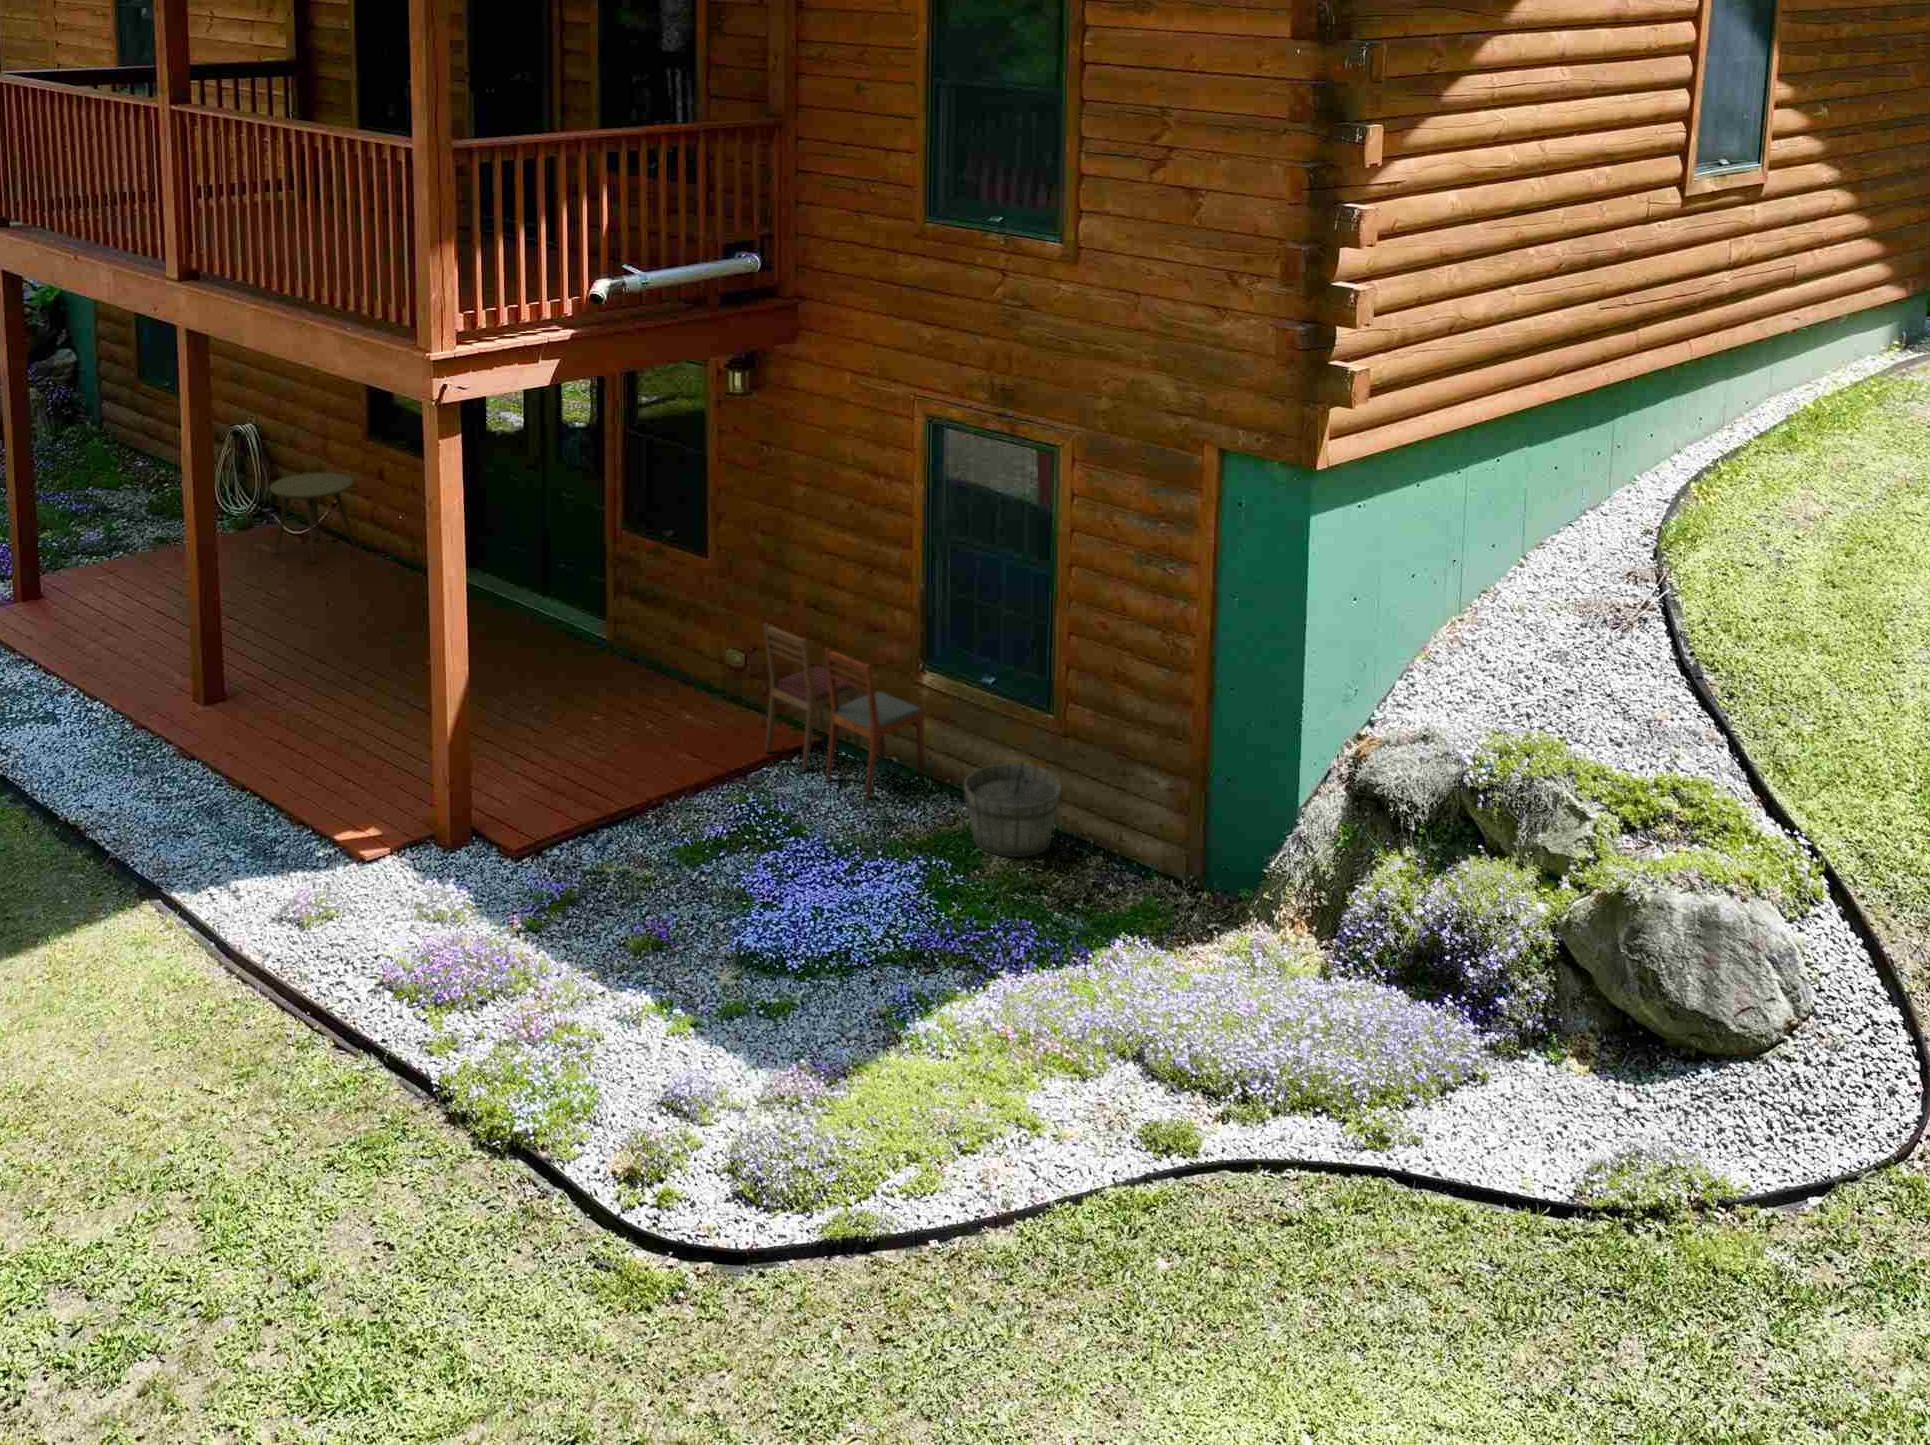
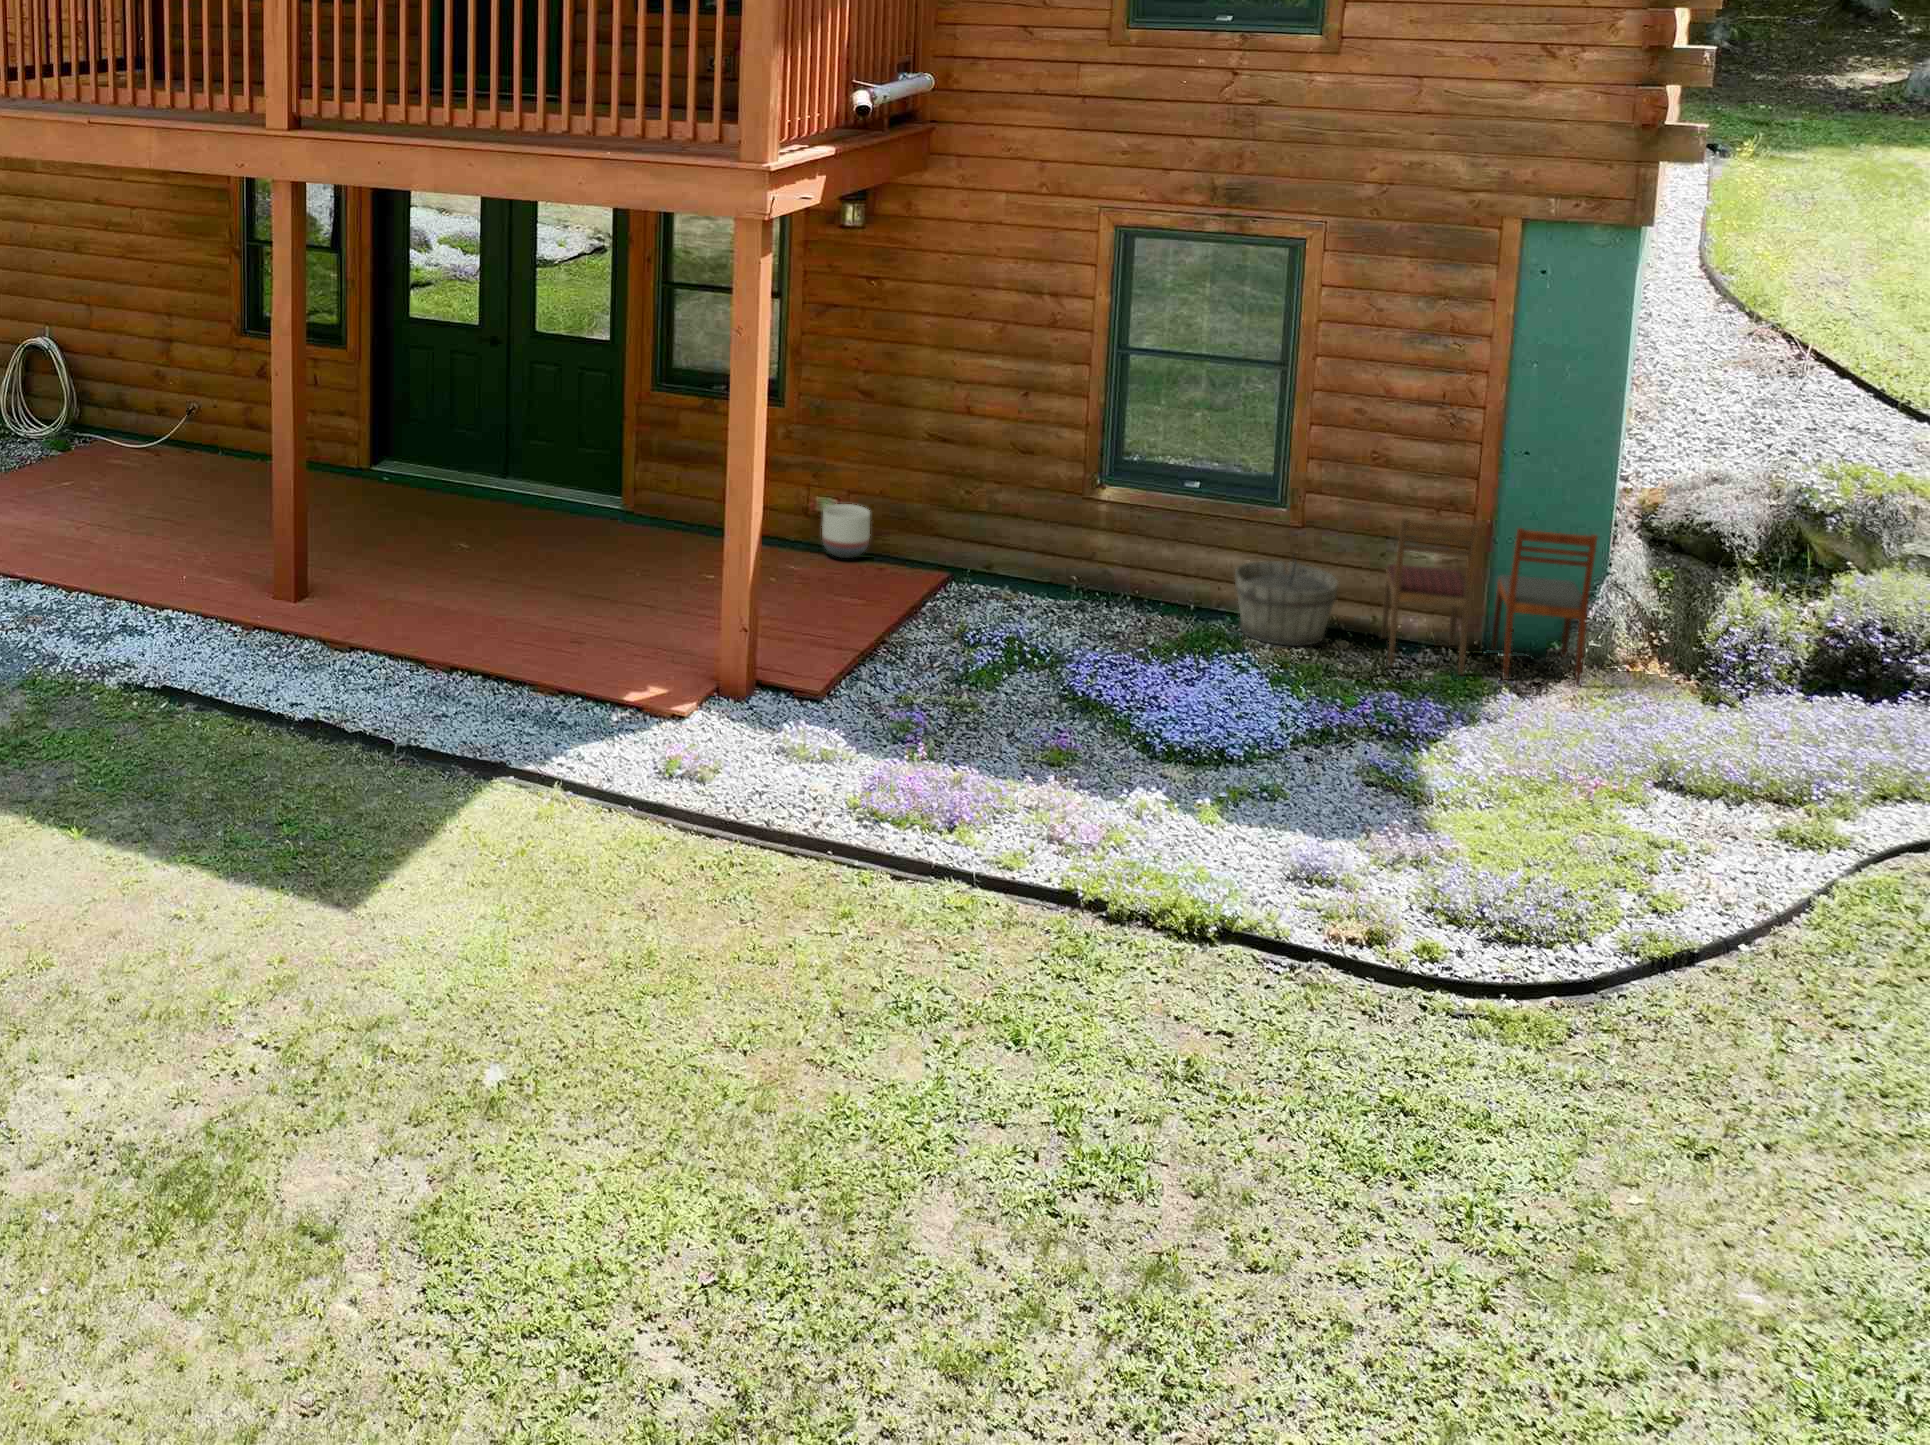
side table: present [270,472,356,564] -> none [158,377,248,474]
chair: present [764,623,924,800] -> present [1381,518,1597,687]
planter: none [699,655,744,709] -> present [822,504,870,558]

